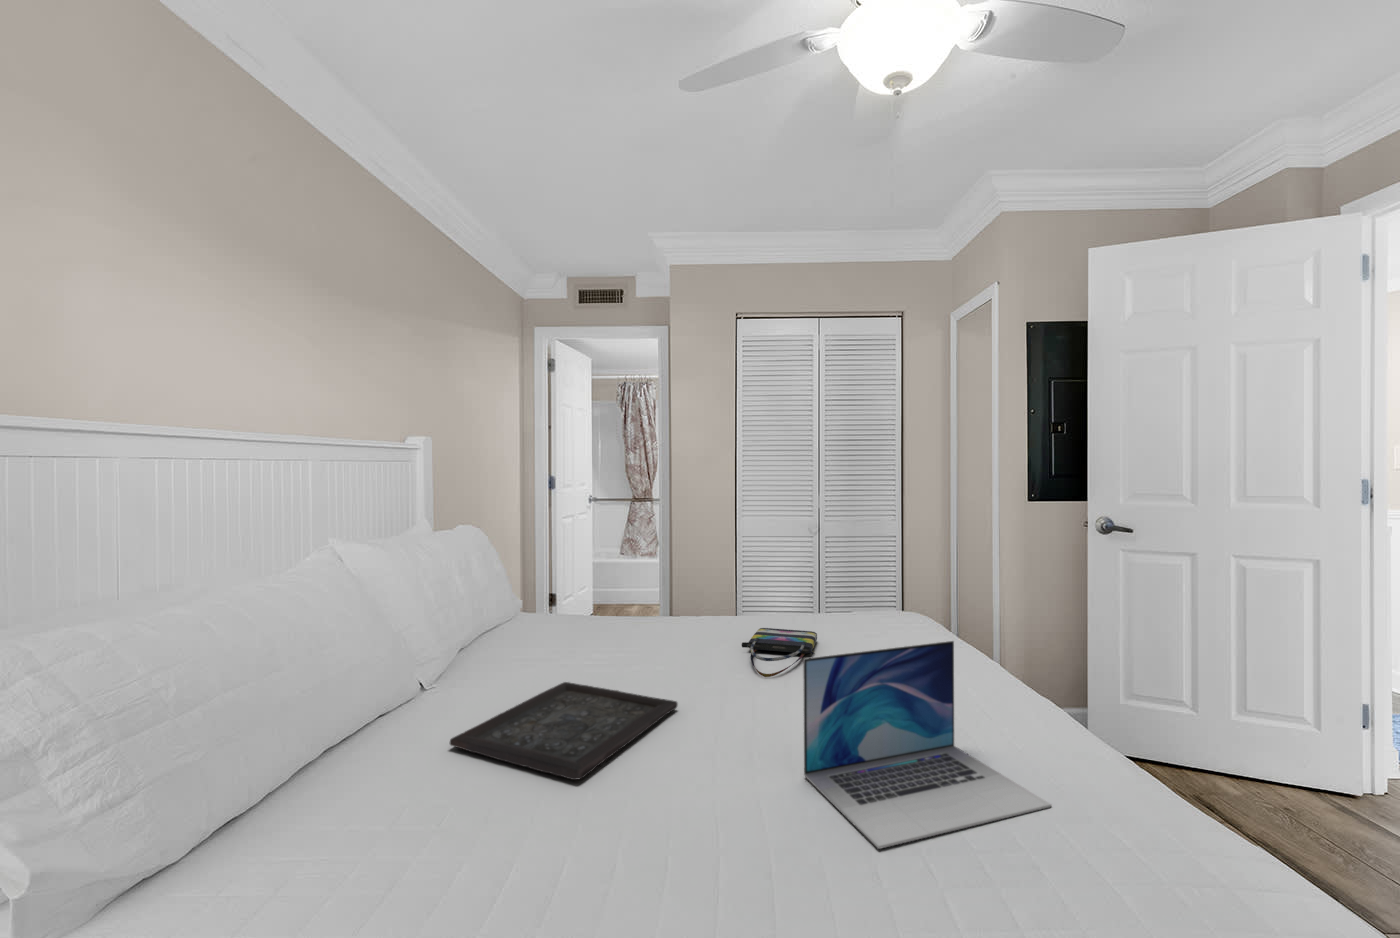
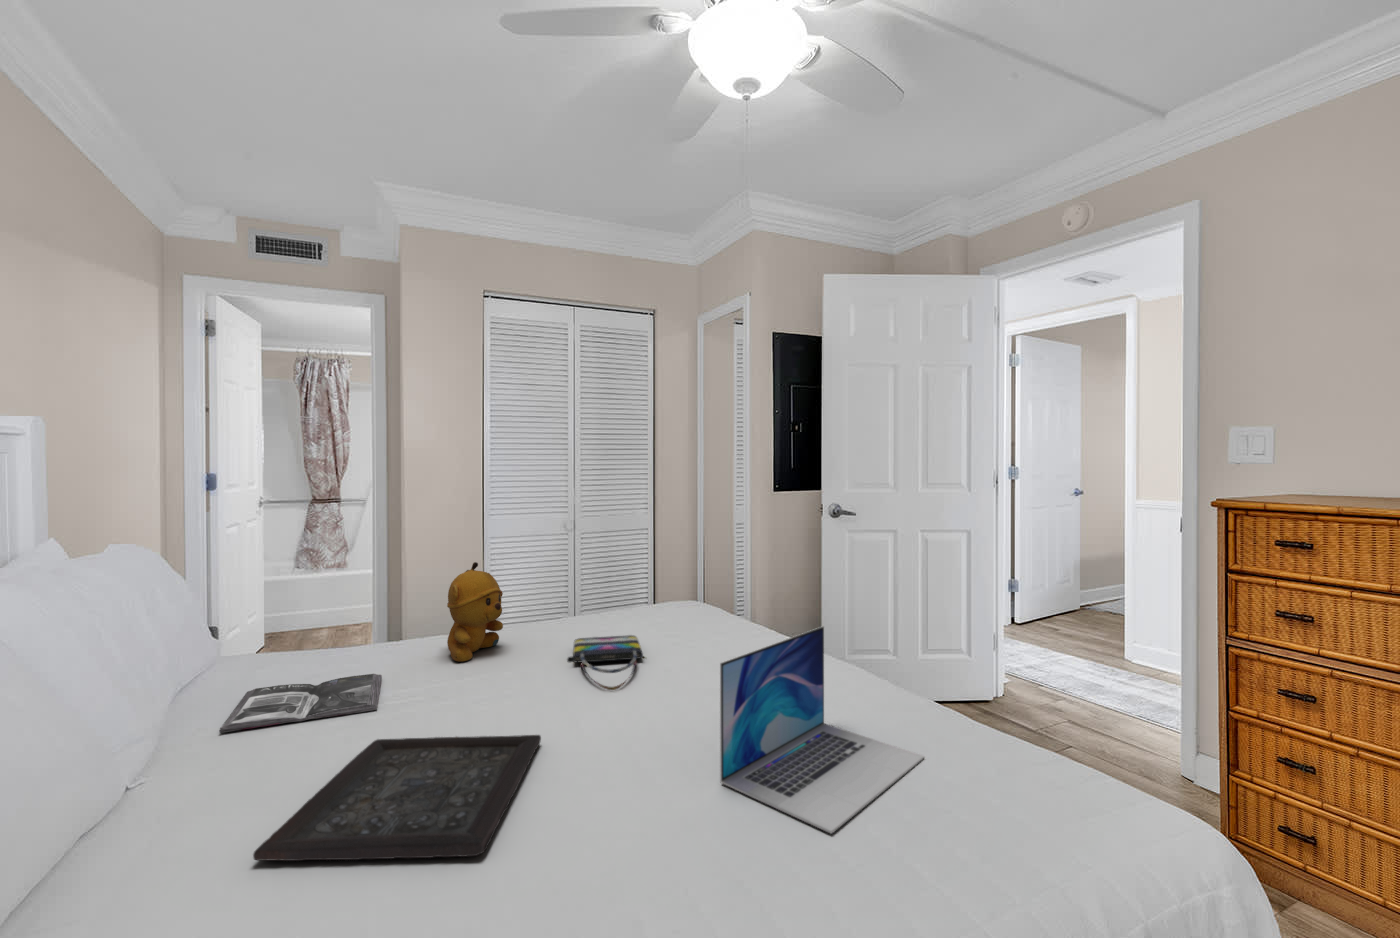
stuffed bear: none [656,552,703,635] -> present [447,562,503,662]
magazine: none [484,633,601,661] -> present [219,674,382,733]

